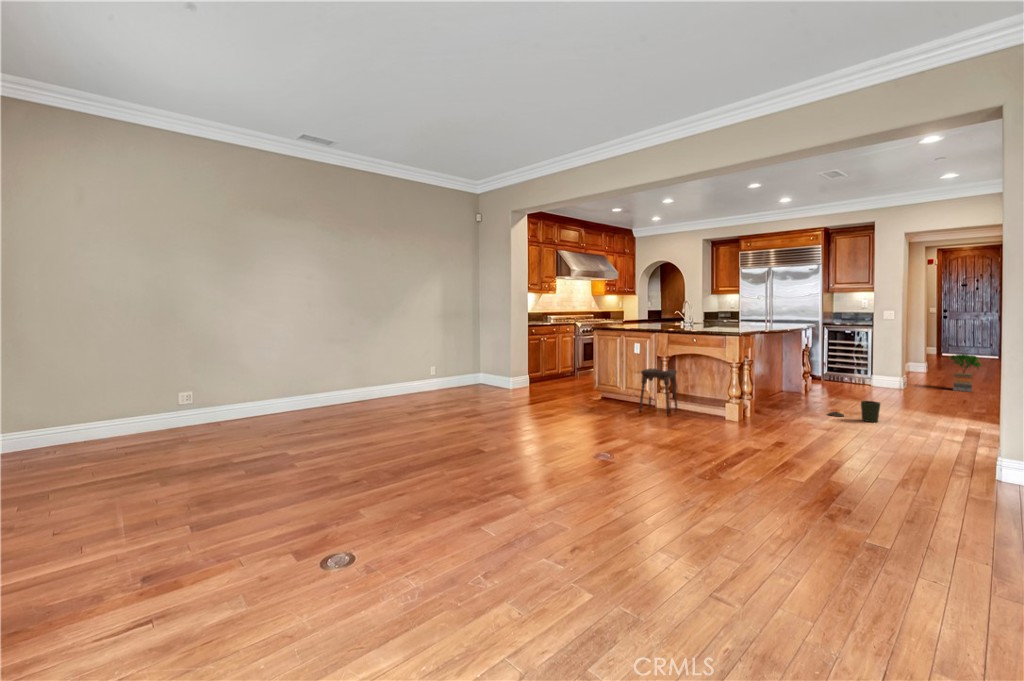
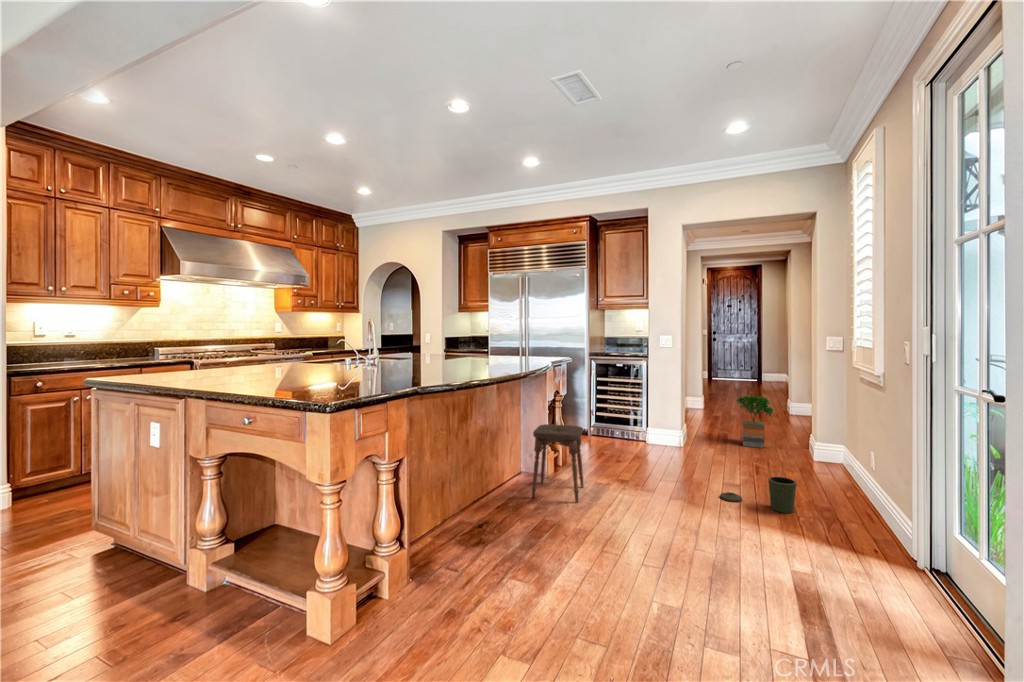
stool: present [639,368,677,416] -> present [532,424,583,502]
trash can: present [828,401,880,422] -> present [720,477,797,513]

